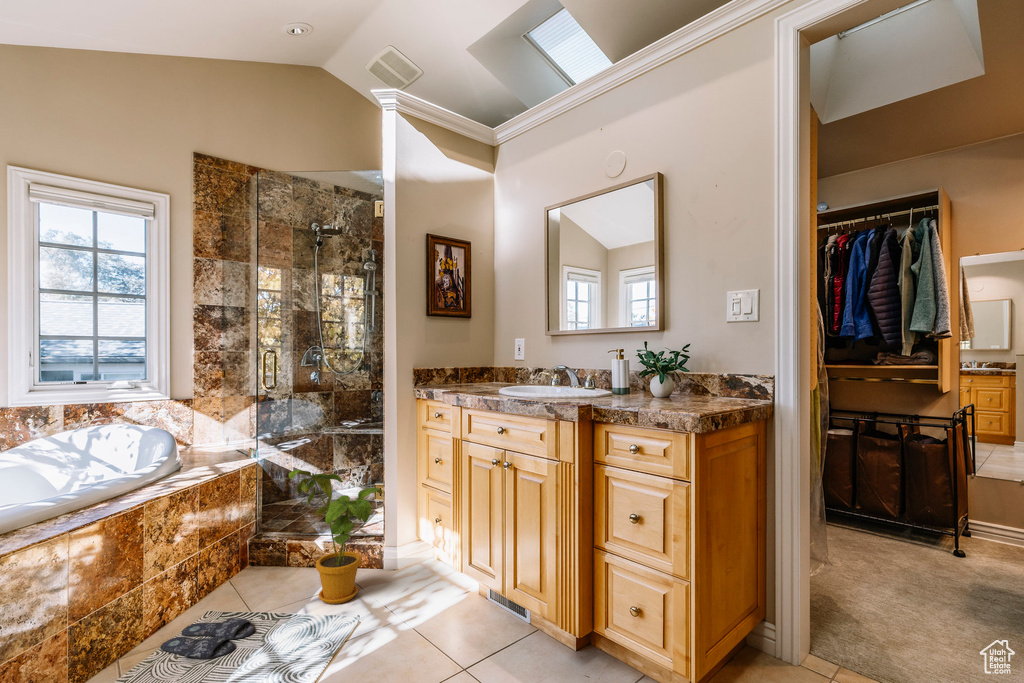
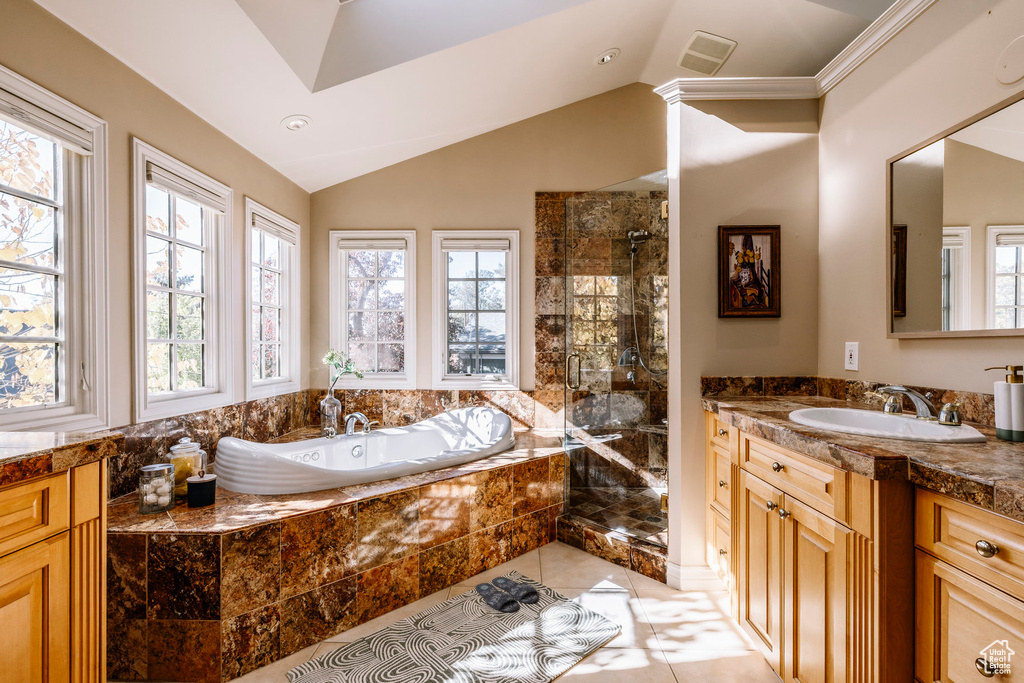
house plant: present [289,470,382,604] -> none [571,467,665,605]

